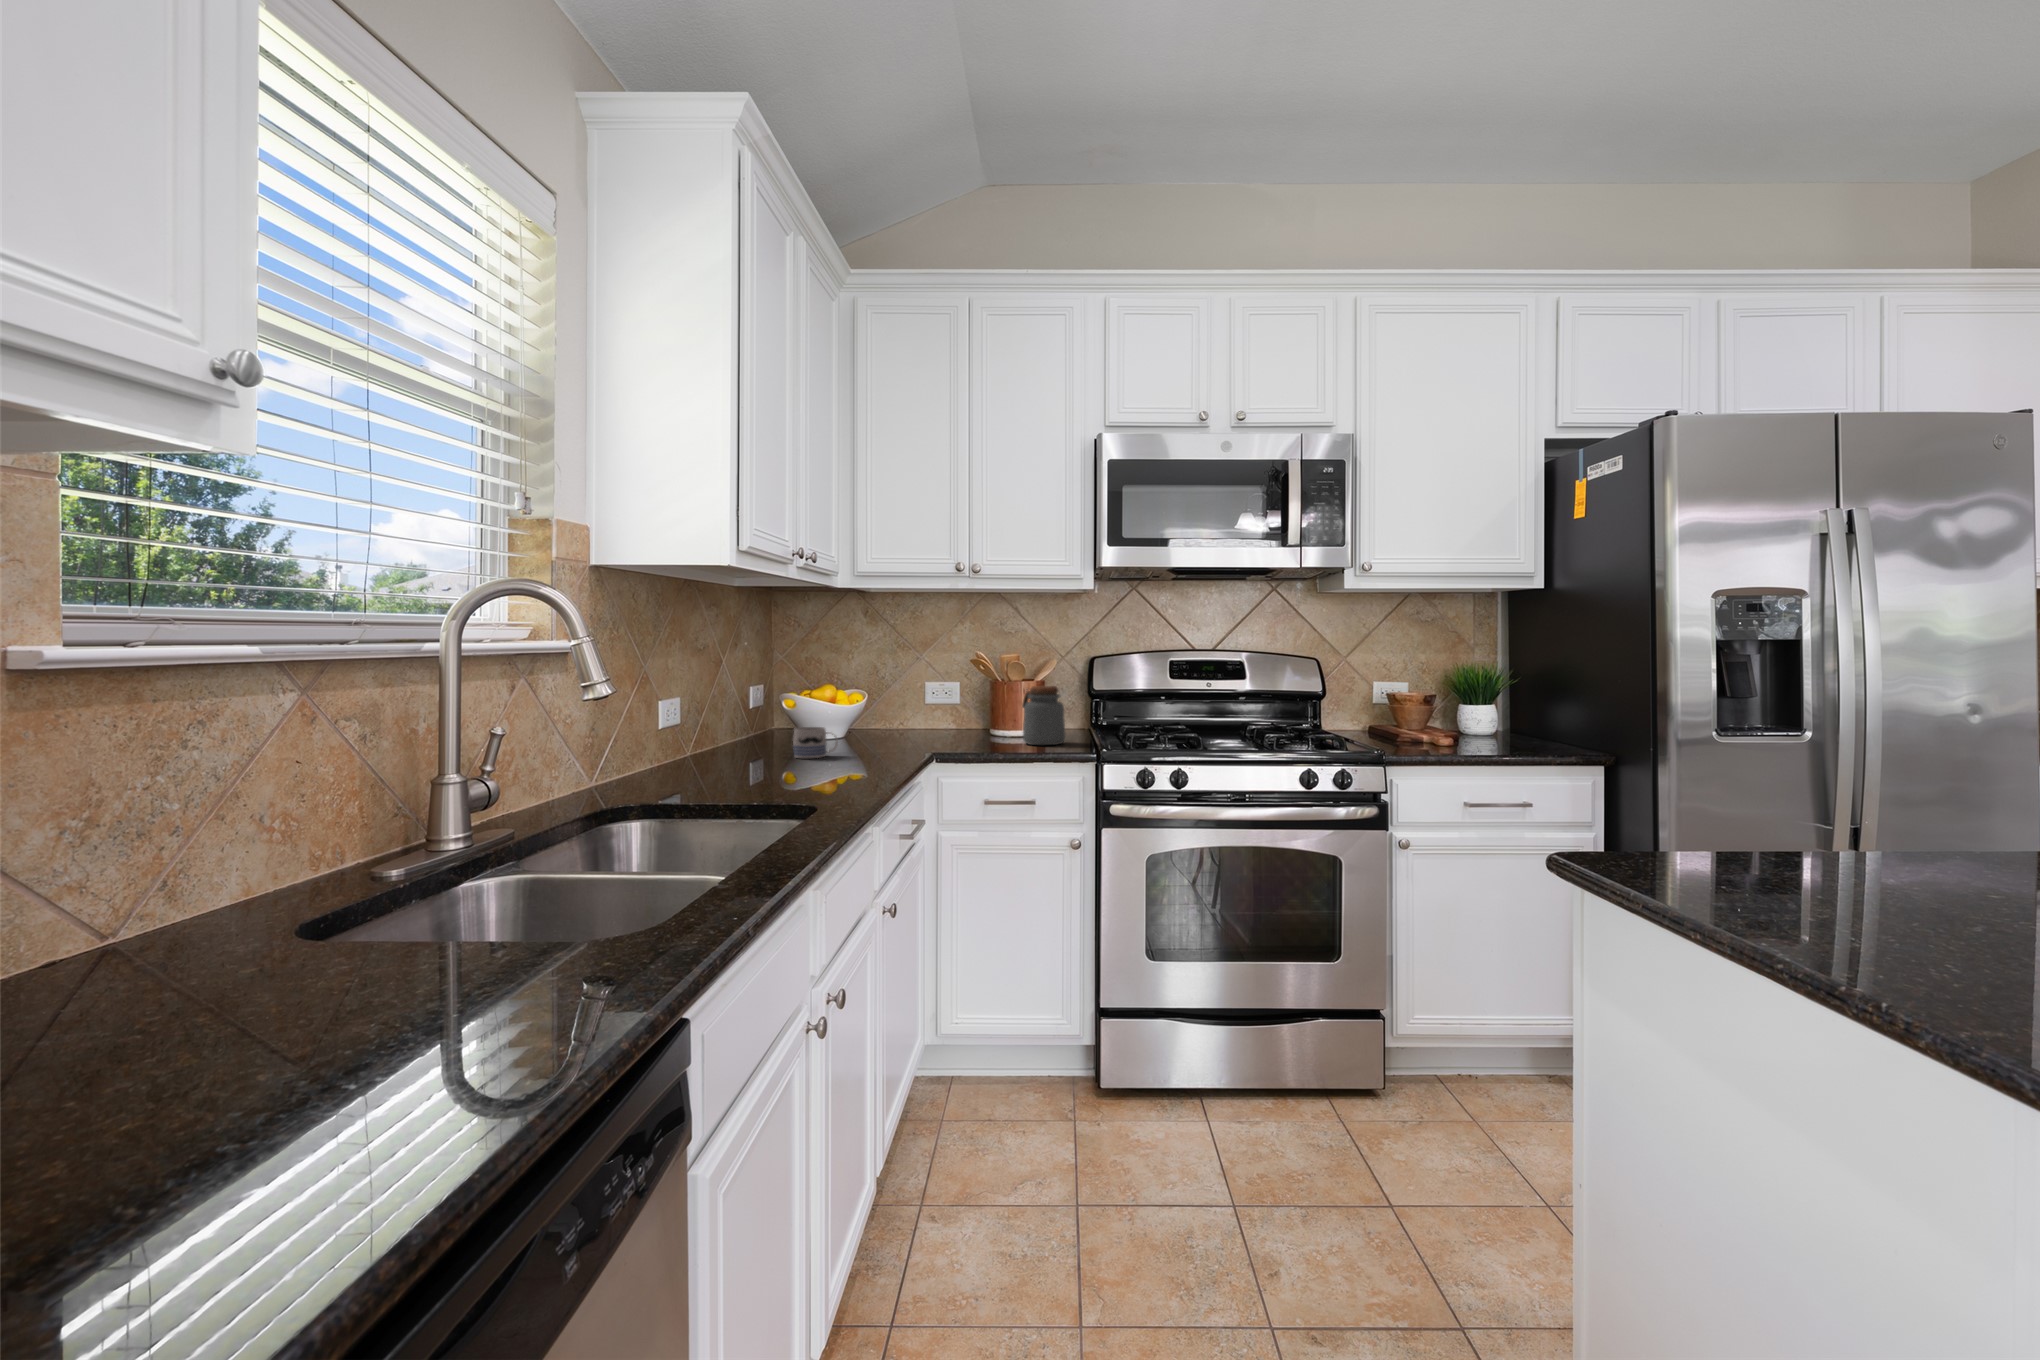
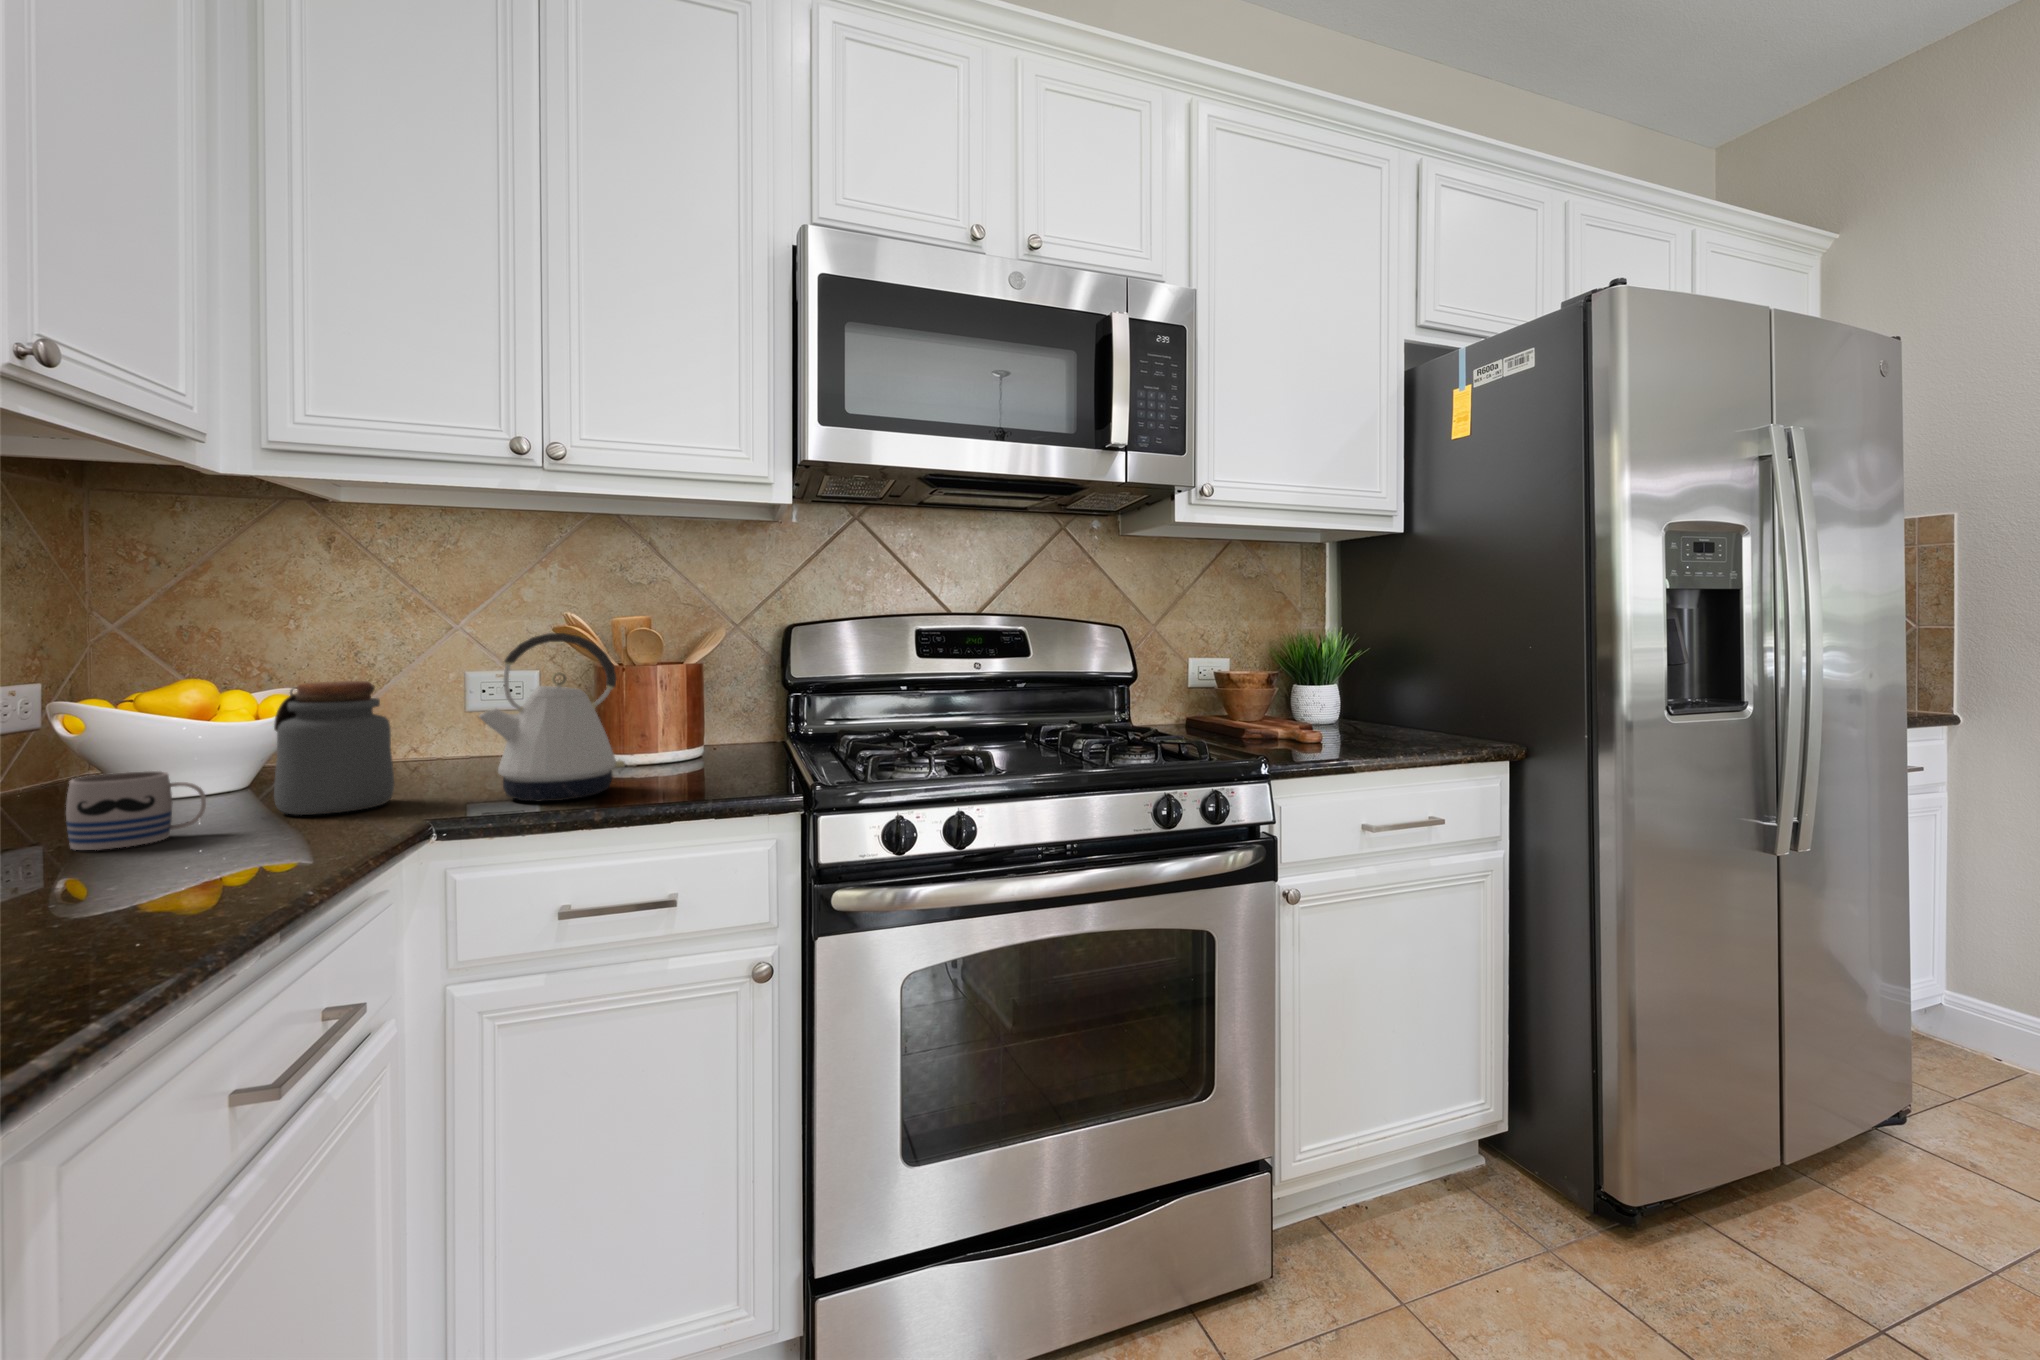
kettle: none [940,665,1006,752] -> present [479,633,625,801]
jar: present [1022,686,1065,745] -> present [274,681,395,815]

